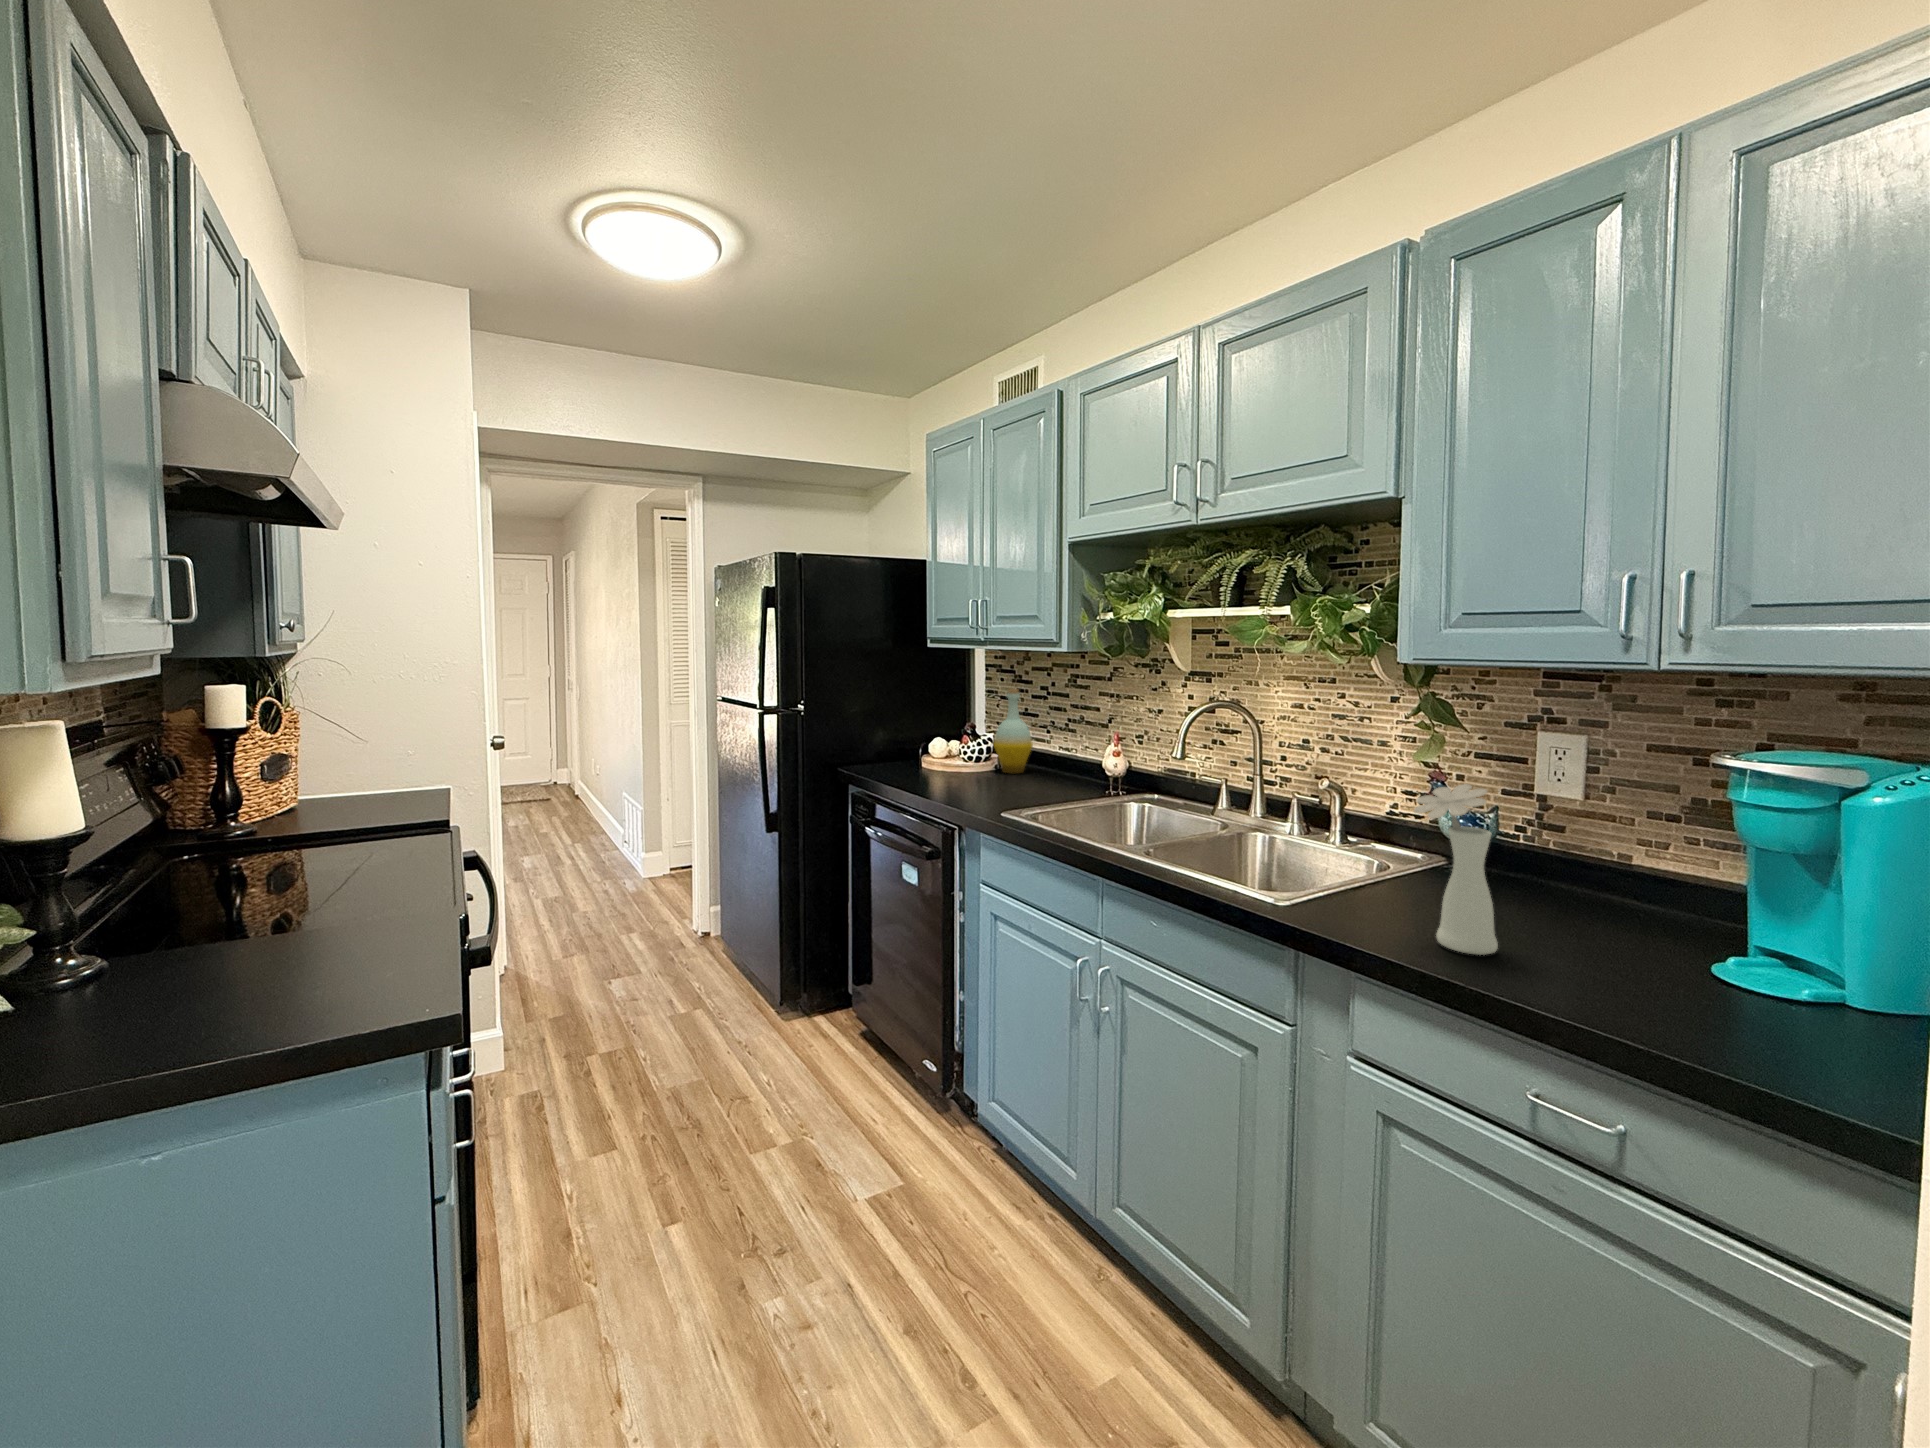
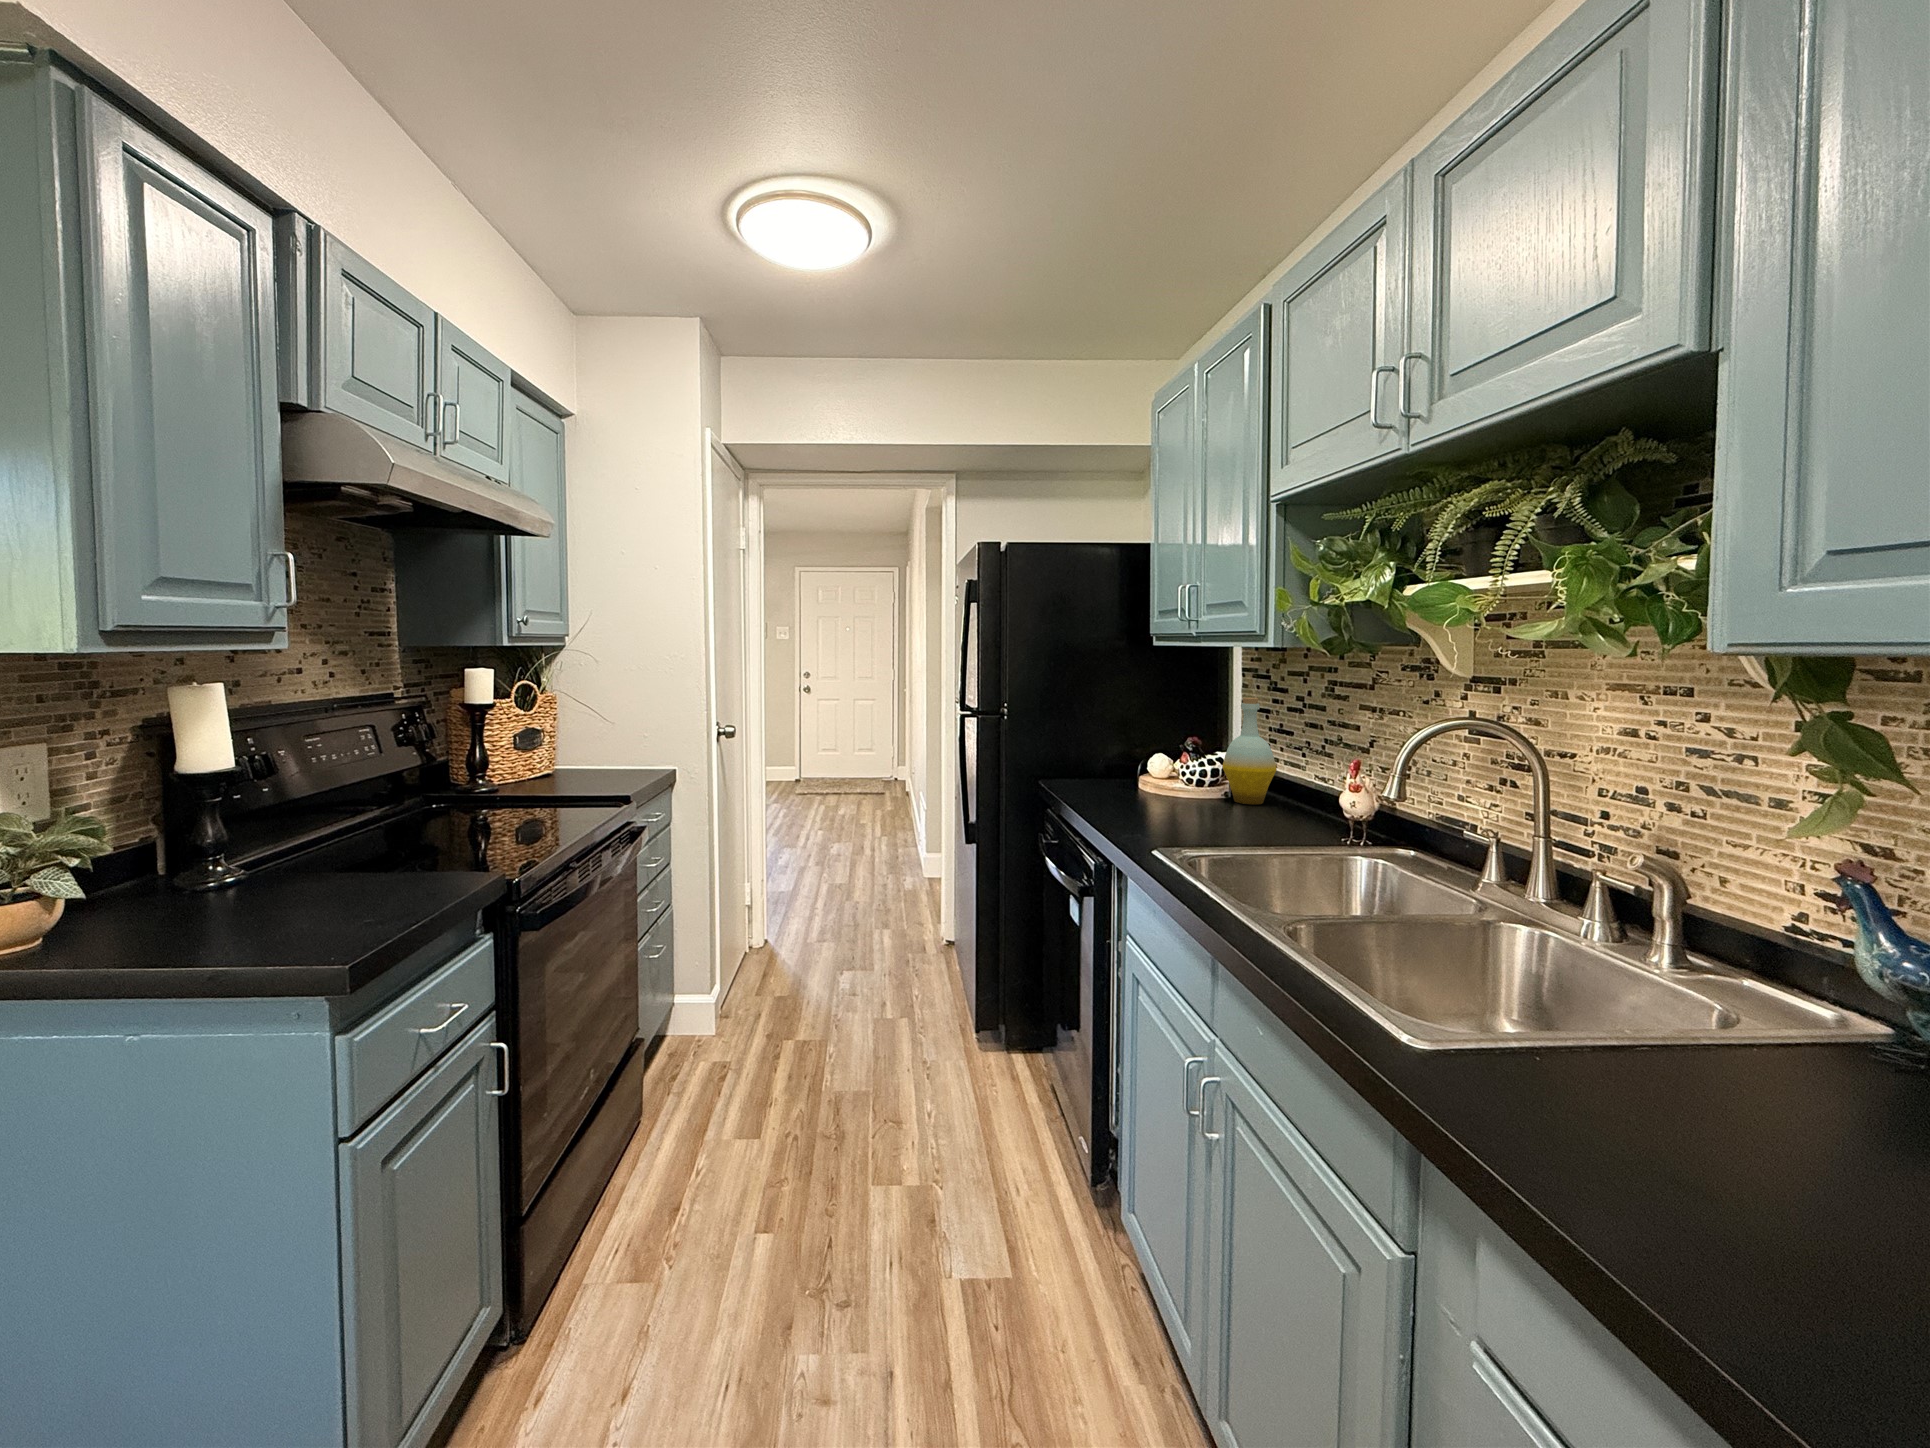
vase: present [1414,784,1498,955] -> none [1608,887,1805,1249]

